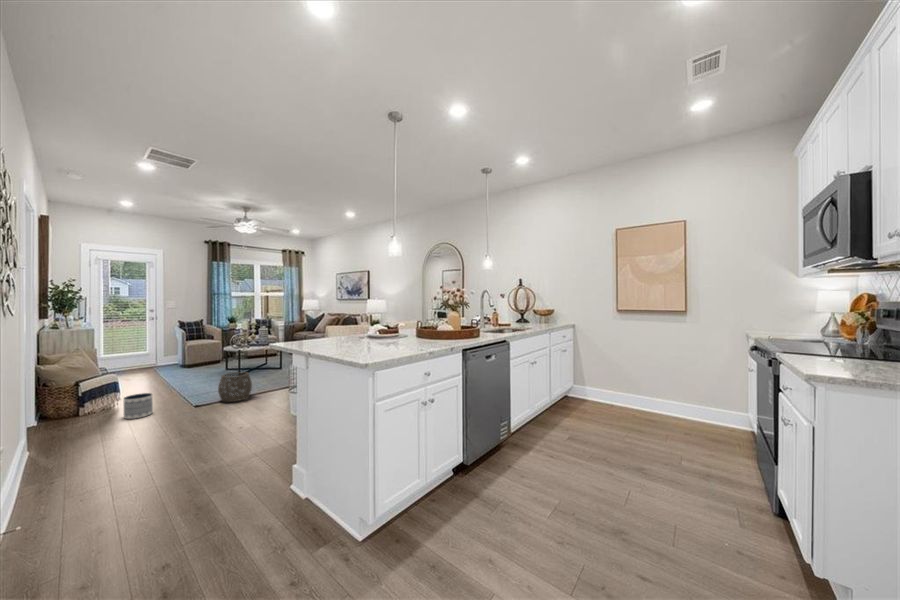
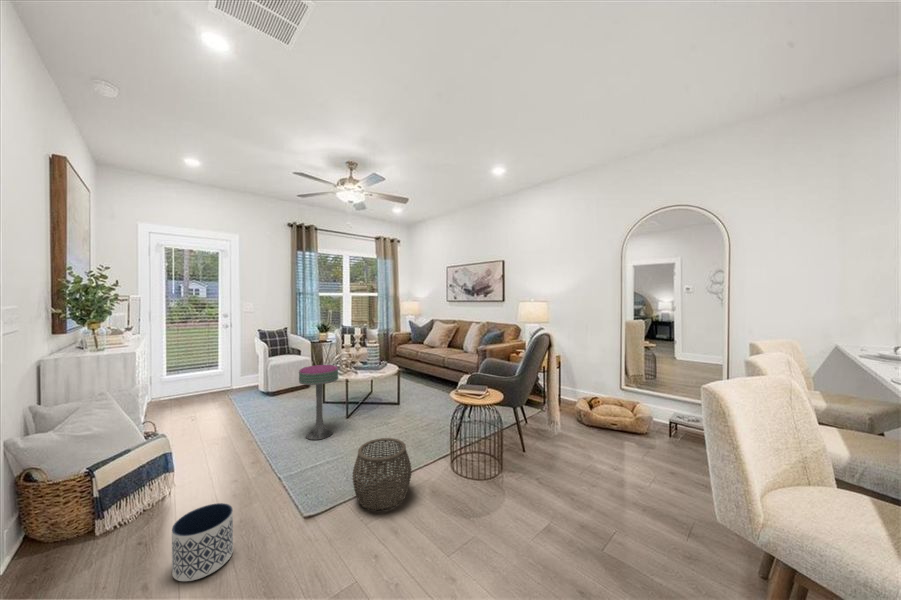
bar stool: none [199,340,226,384] -> present [299,365,338,440]

